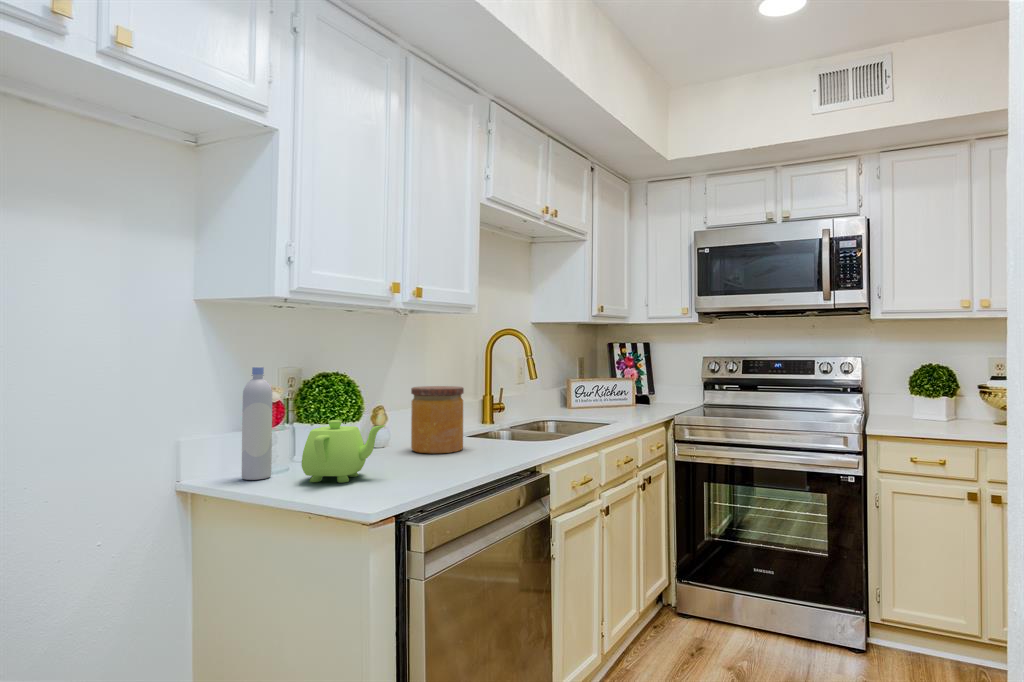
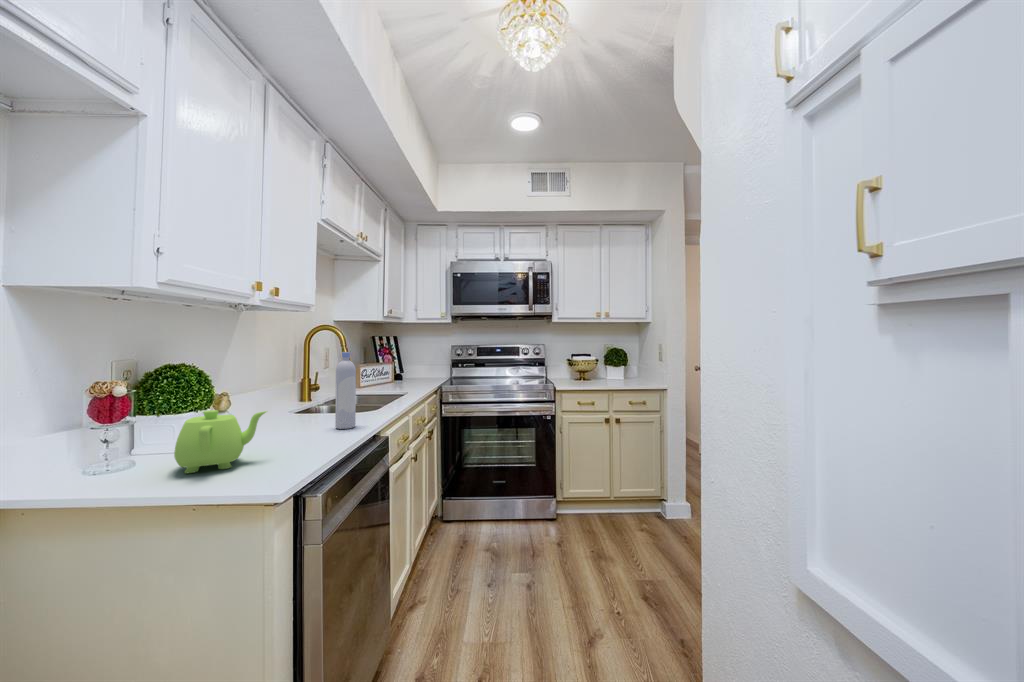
bottle: present [242,367,272,480] -> present [335,352,356,429]
jar: present [411,386,464,453] -> none [260,372,311,432]

